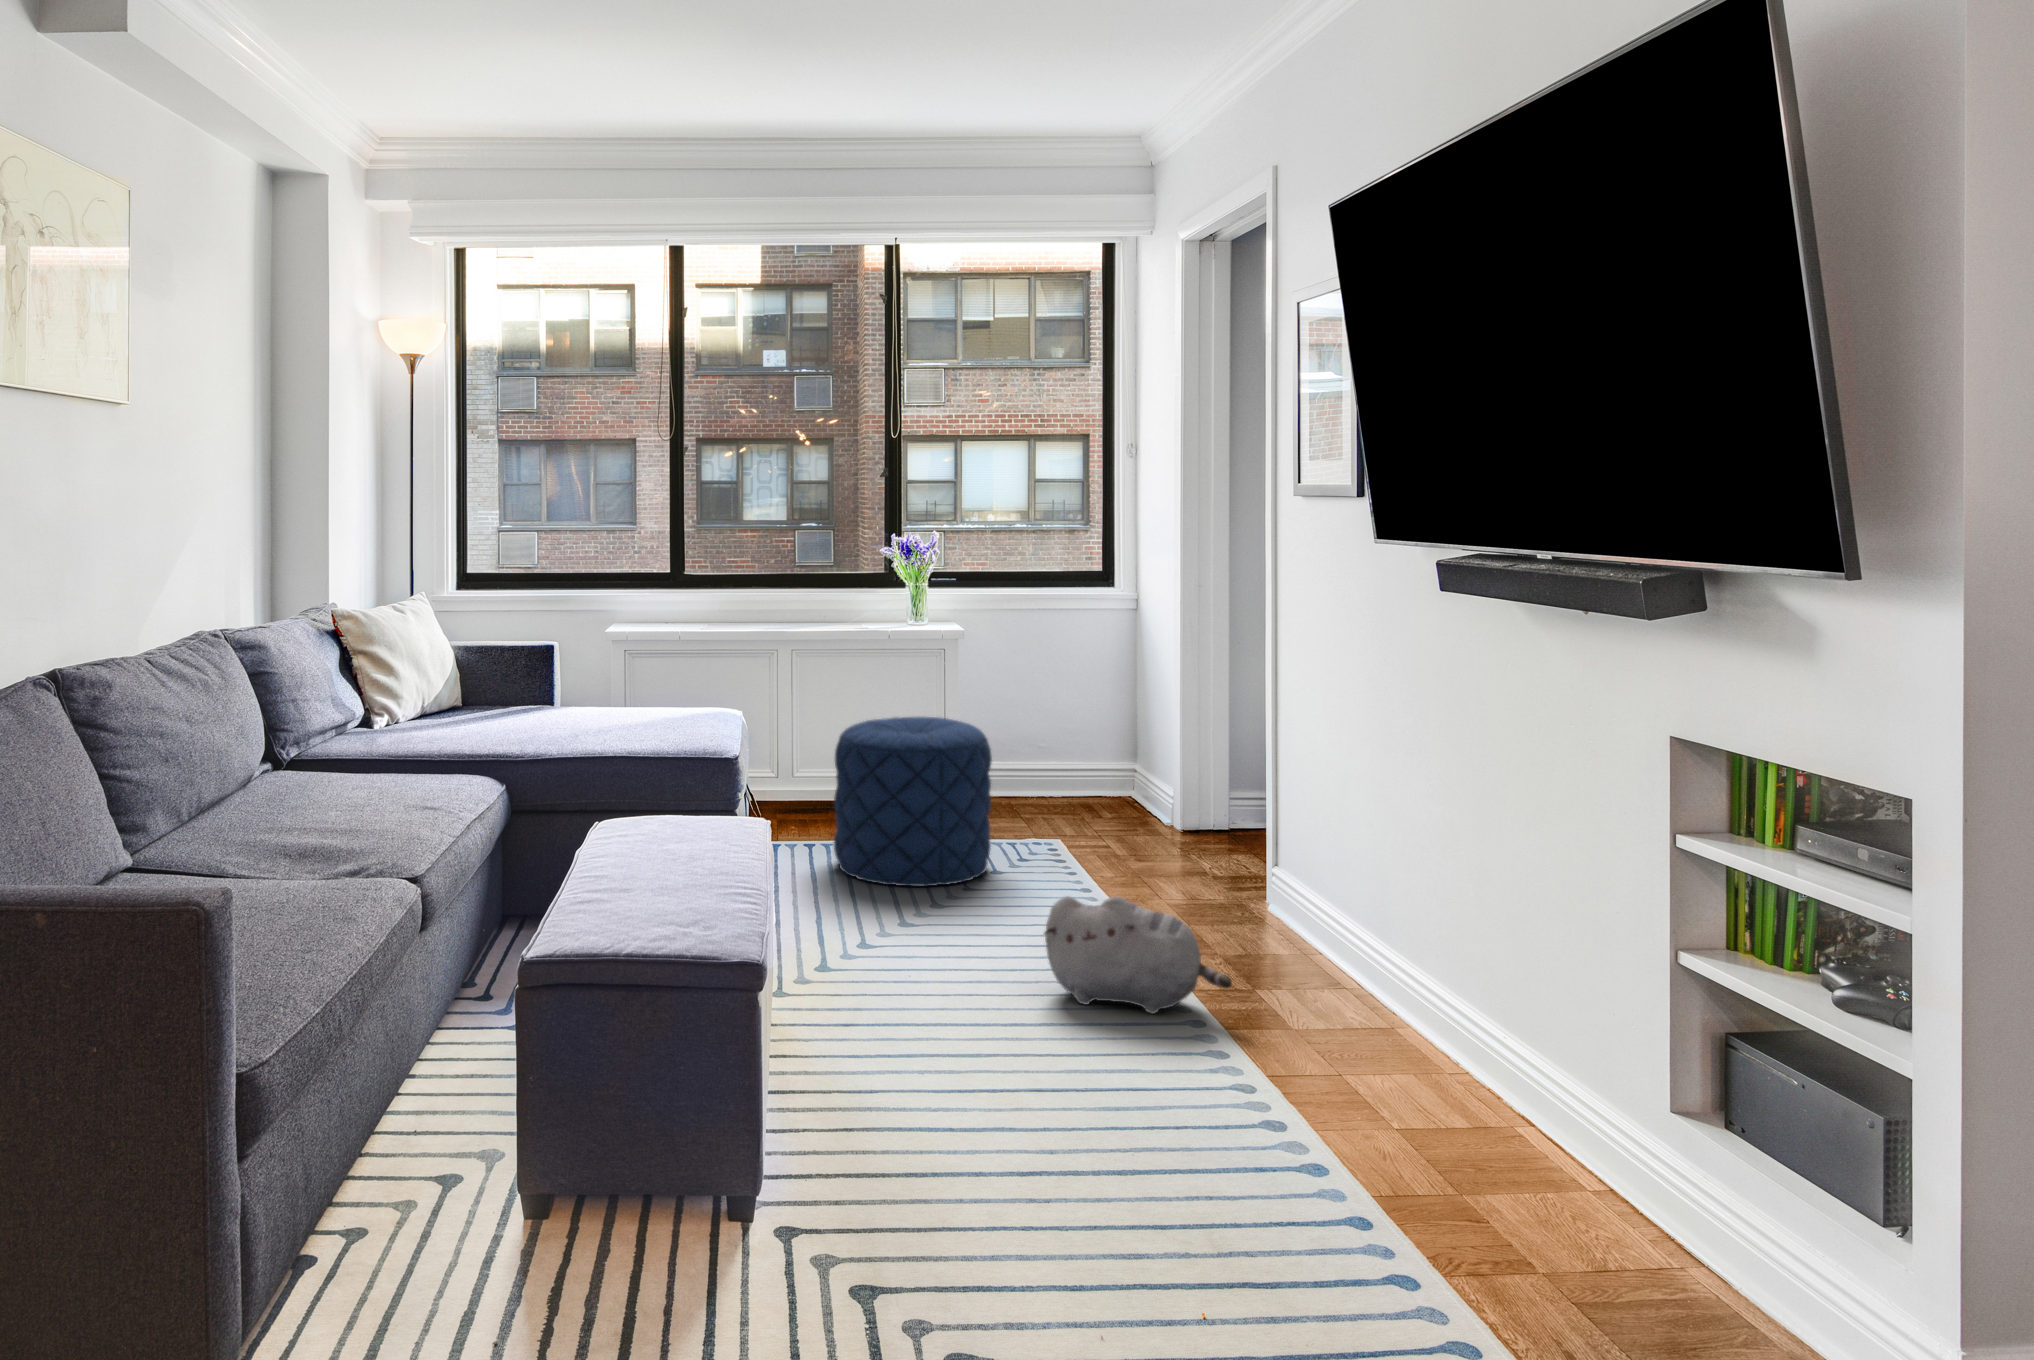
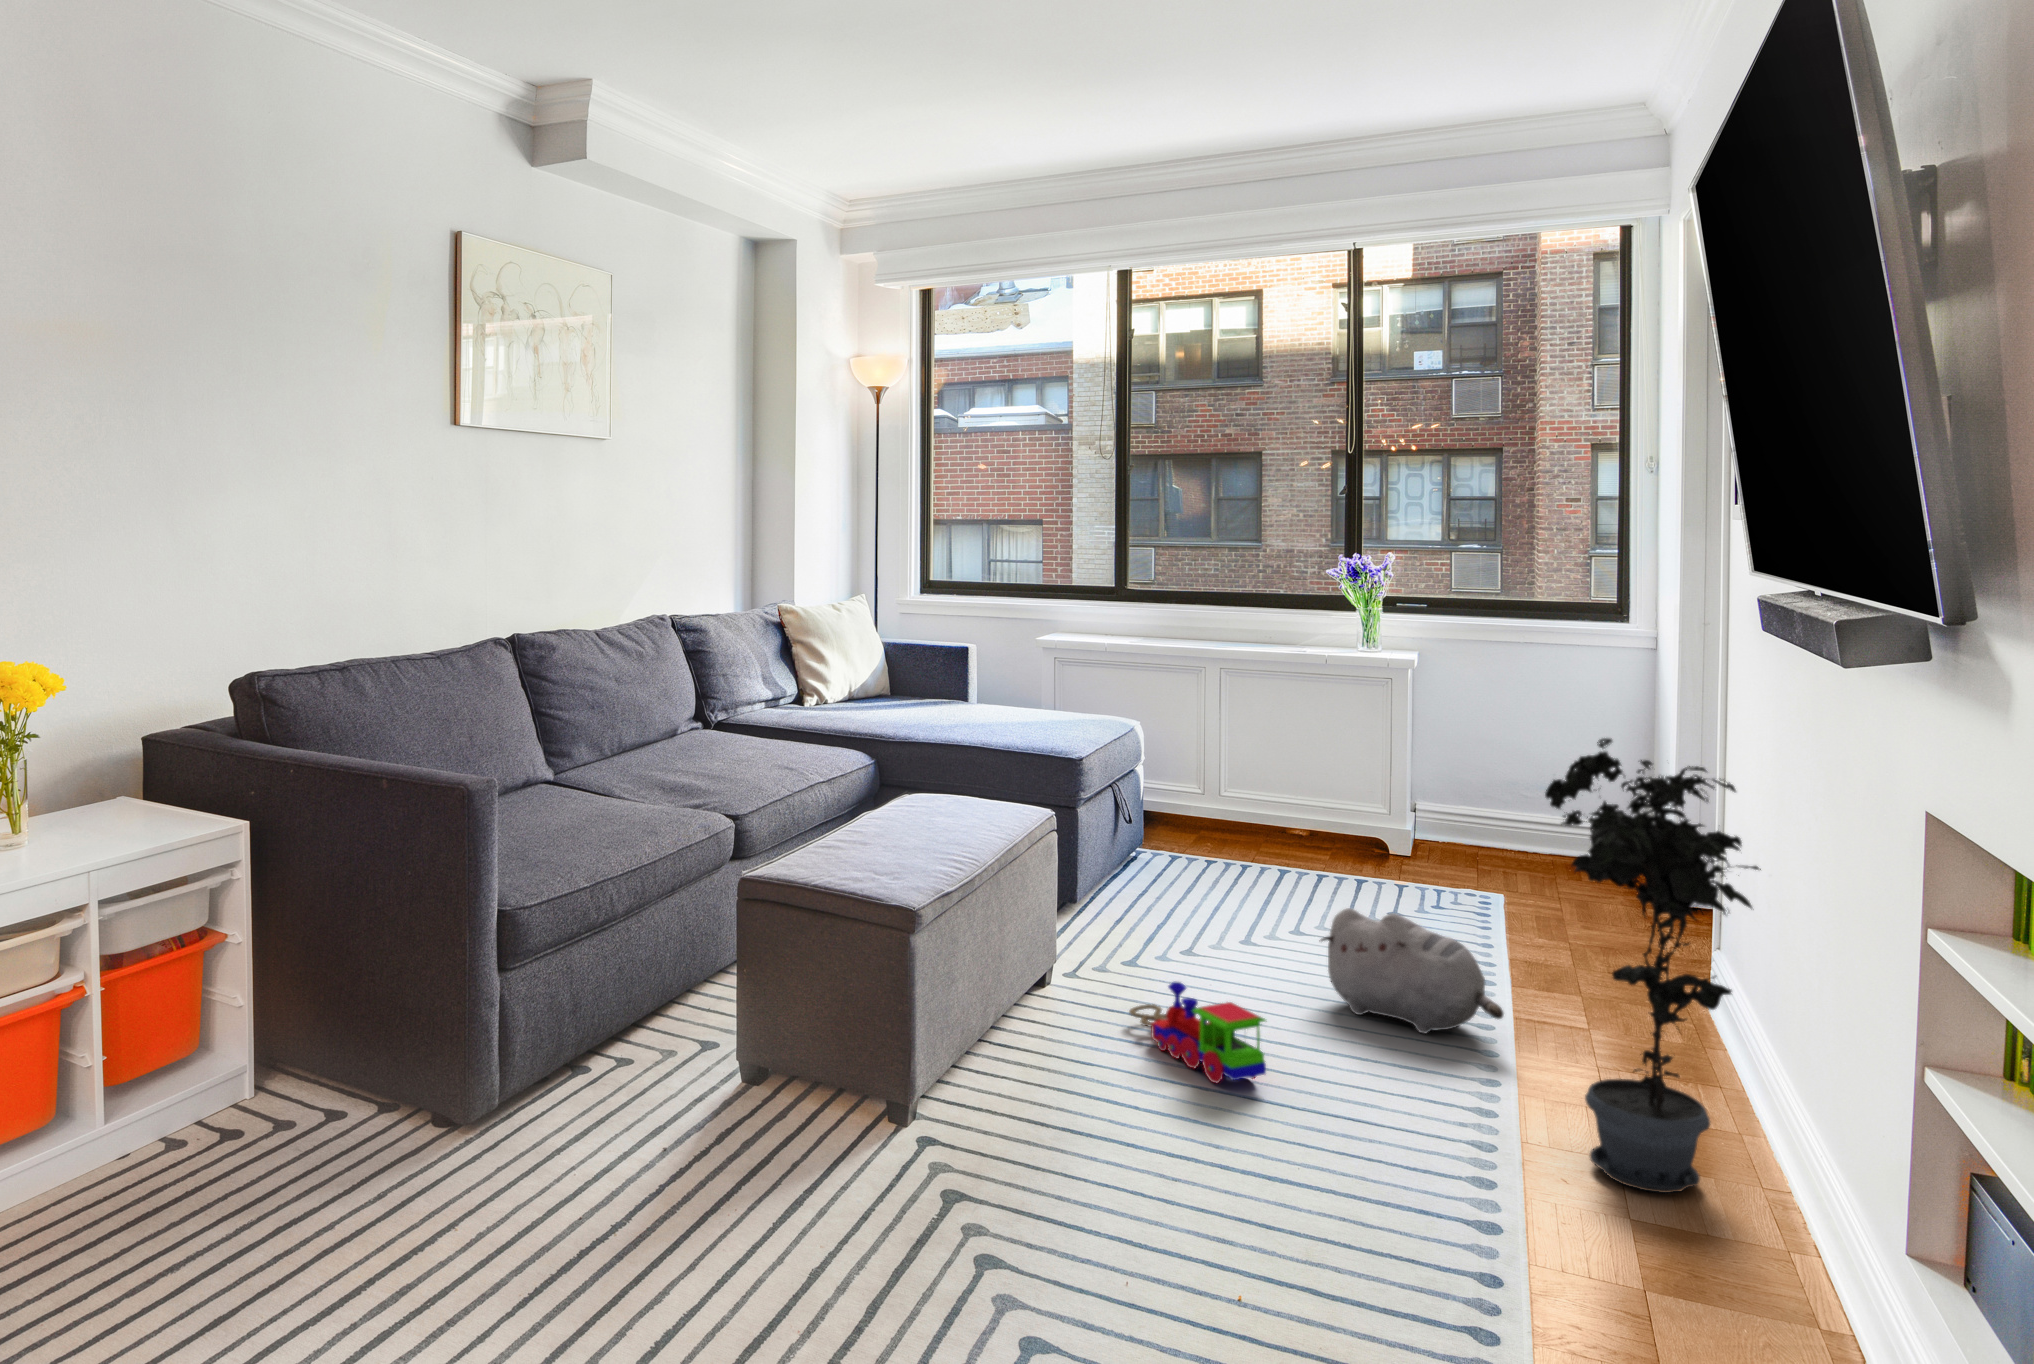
potted plant: none [1336,705,1542,1136] -> present [1545,738,1761,1193]
pouf: present [834,717,992,886] -> none [1208,730,1371,895]
toy train: none [891,1001,1070,1105] -> present [1129,982,1266,1083]

